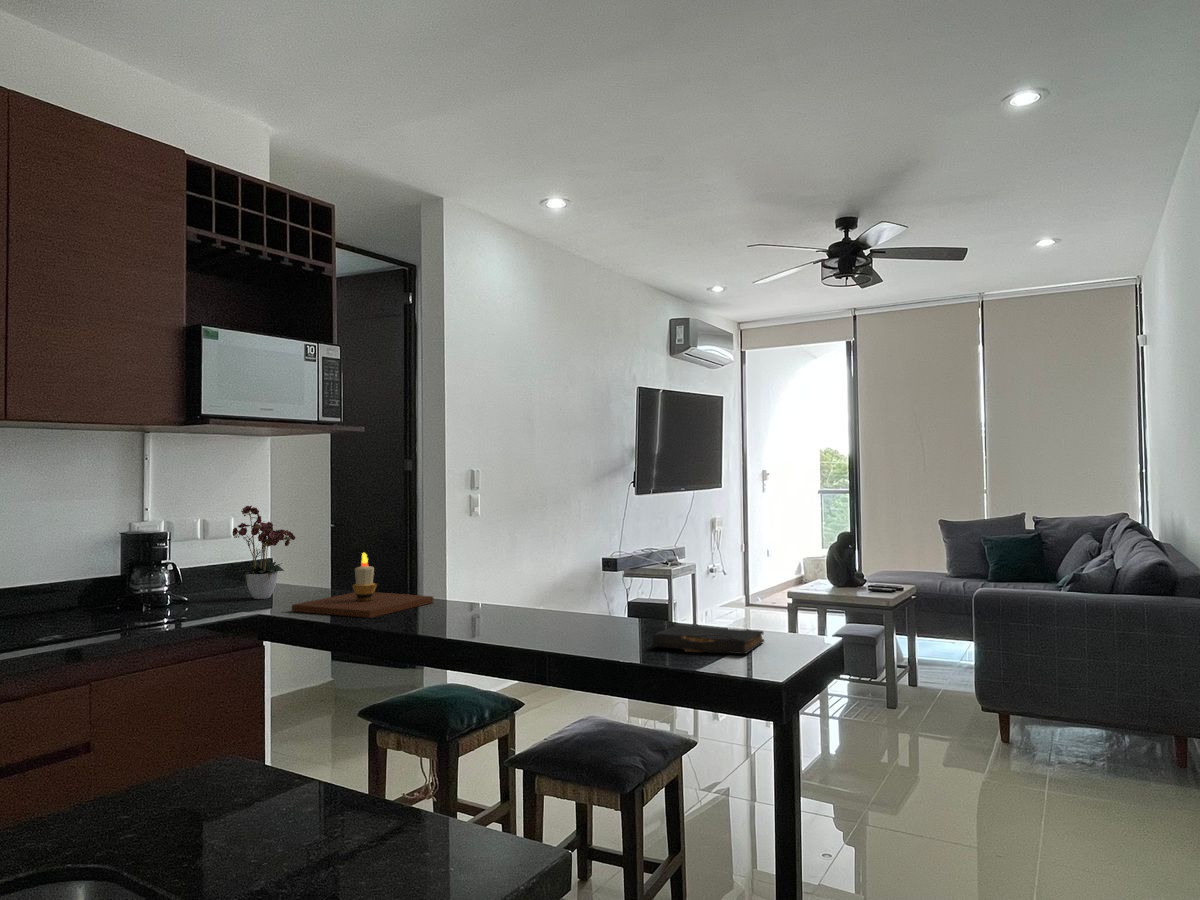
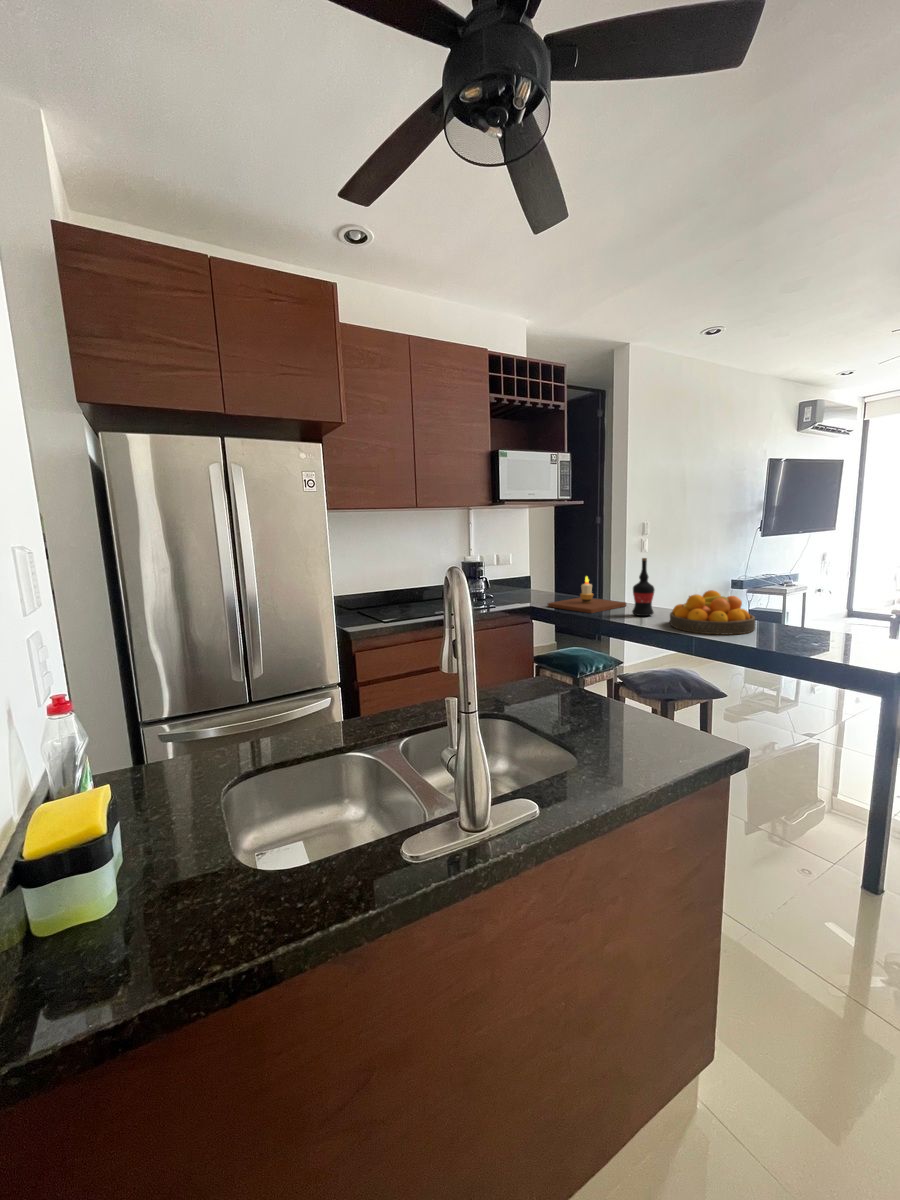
flower arrangement: present [232,506,295,599] -> none [512,546,549,598]
wine bottle: none [439,517,474,616] -> present [632,558,654,616]
fruit bowl: none [495,567,619,638] -> present [670,590,756,635]
book: present [652,626,764,654] -> none [782,633,873,656]

